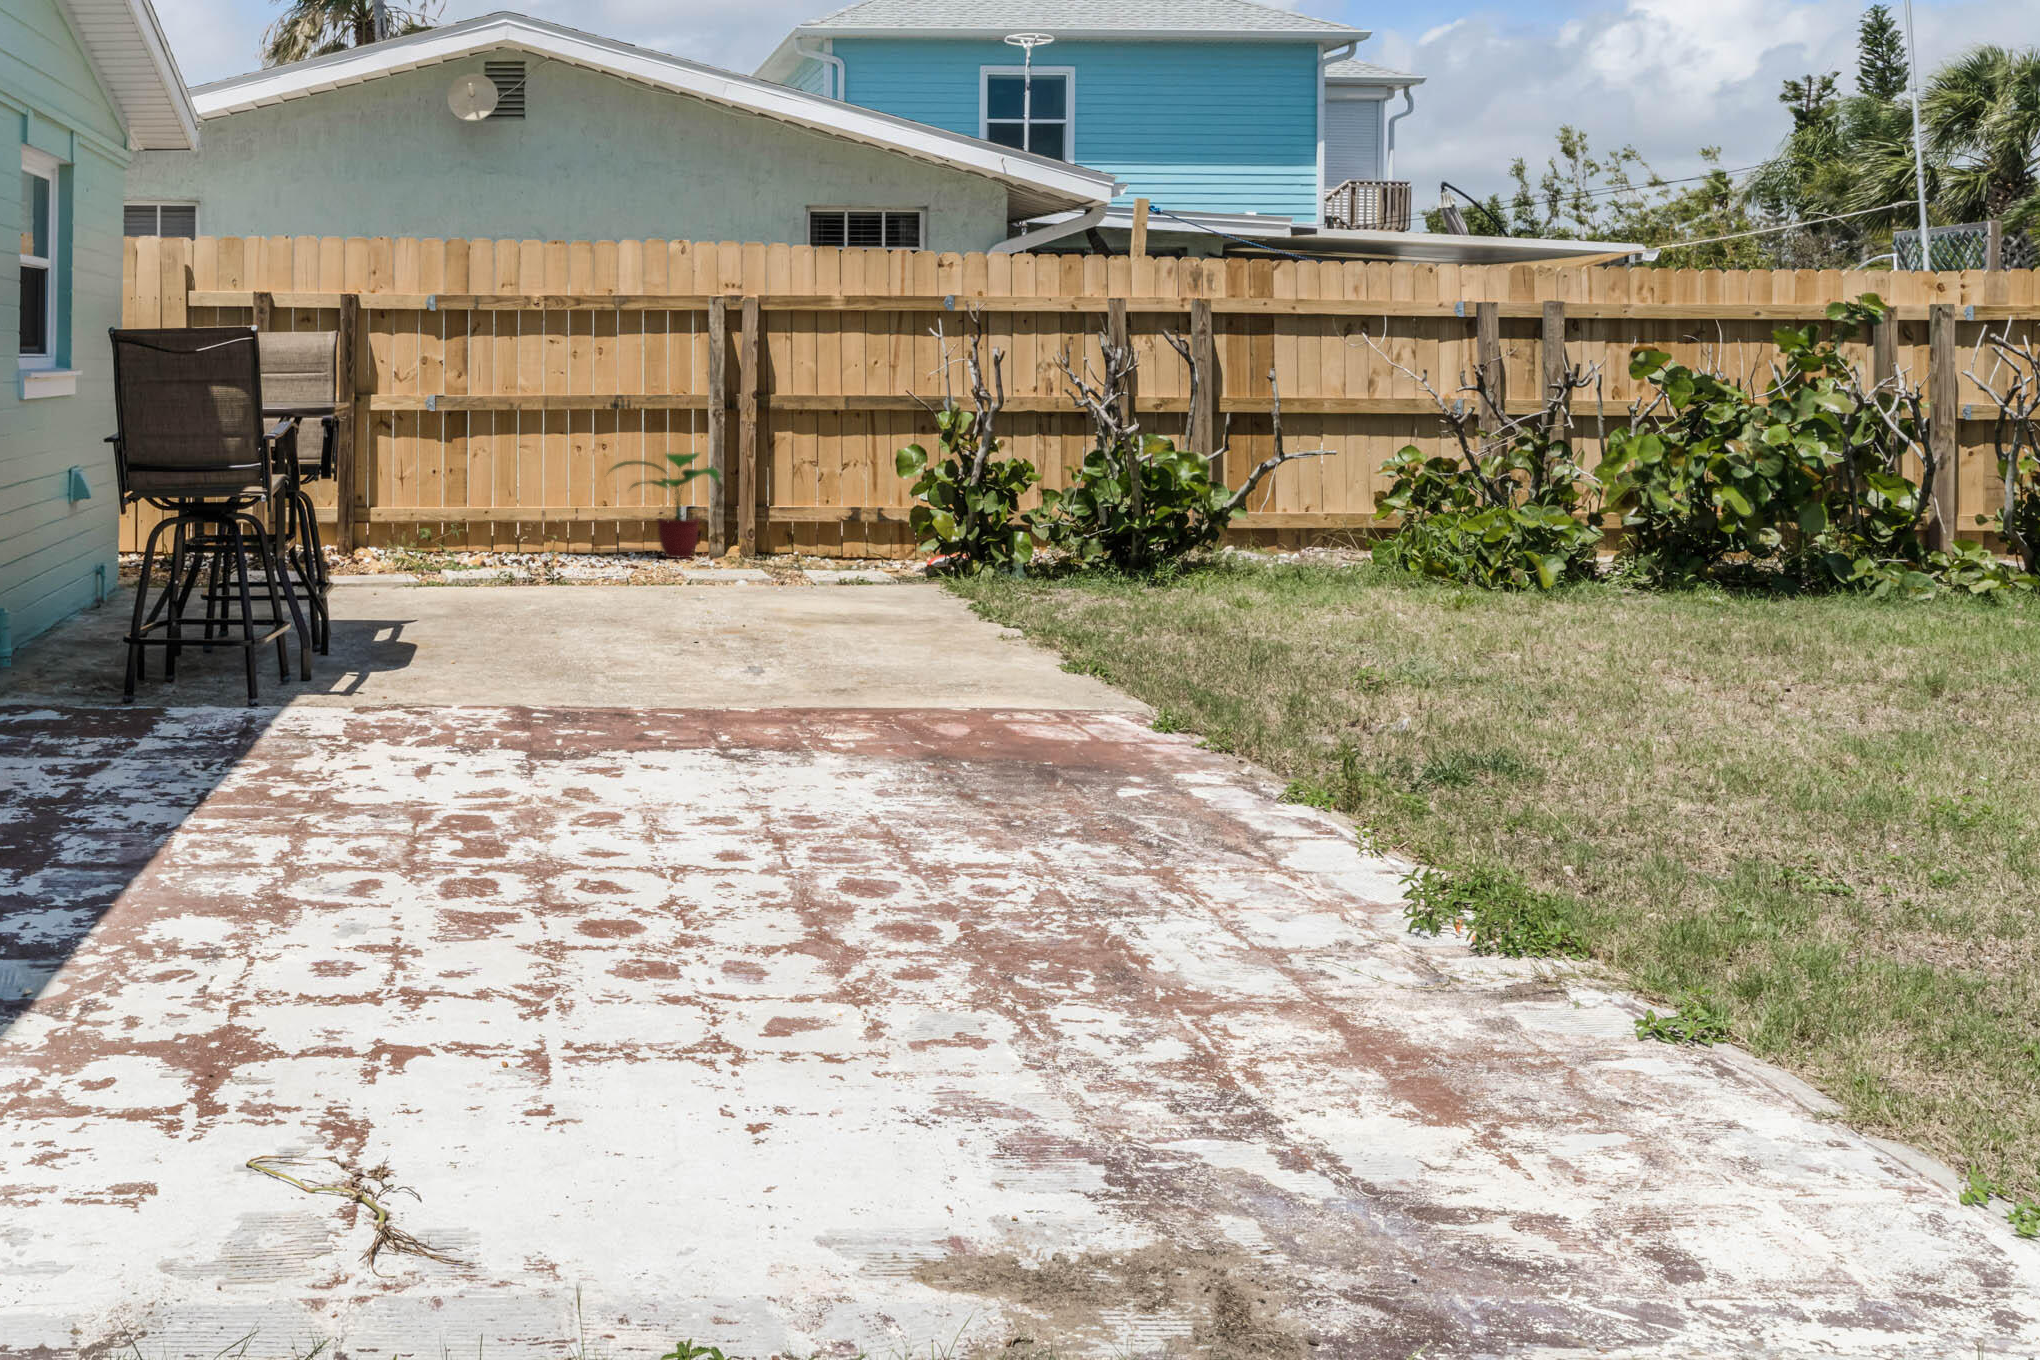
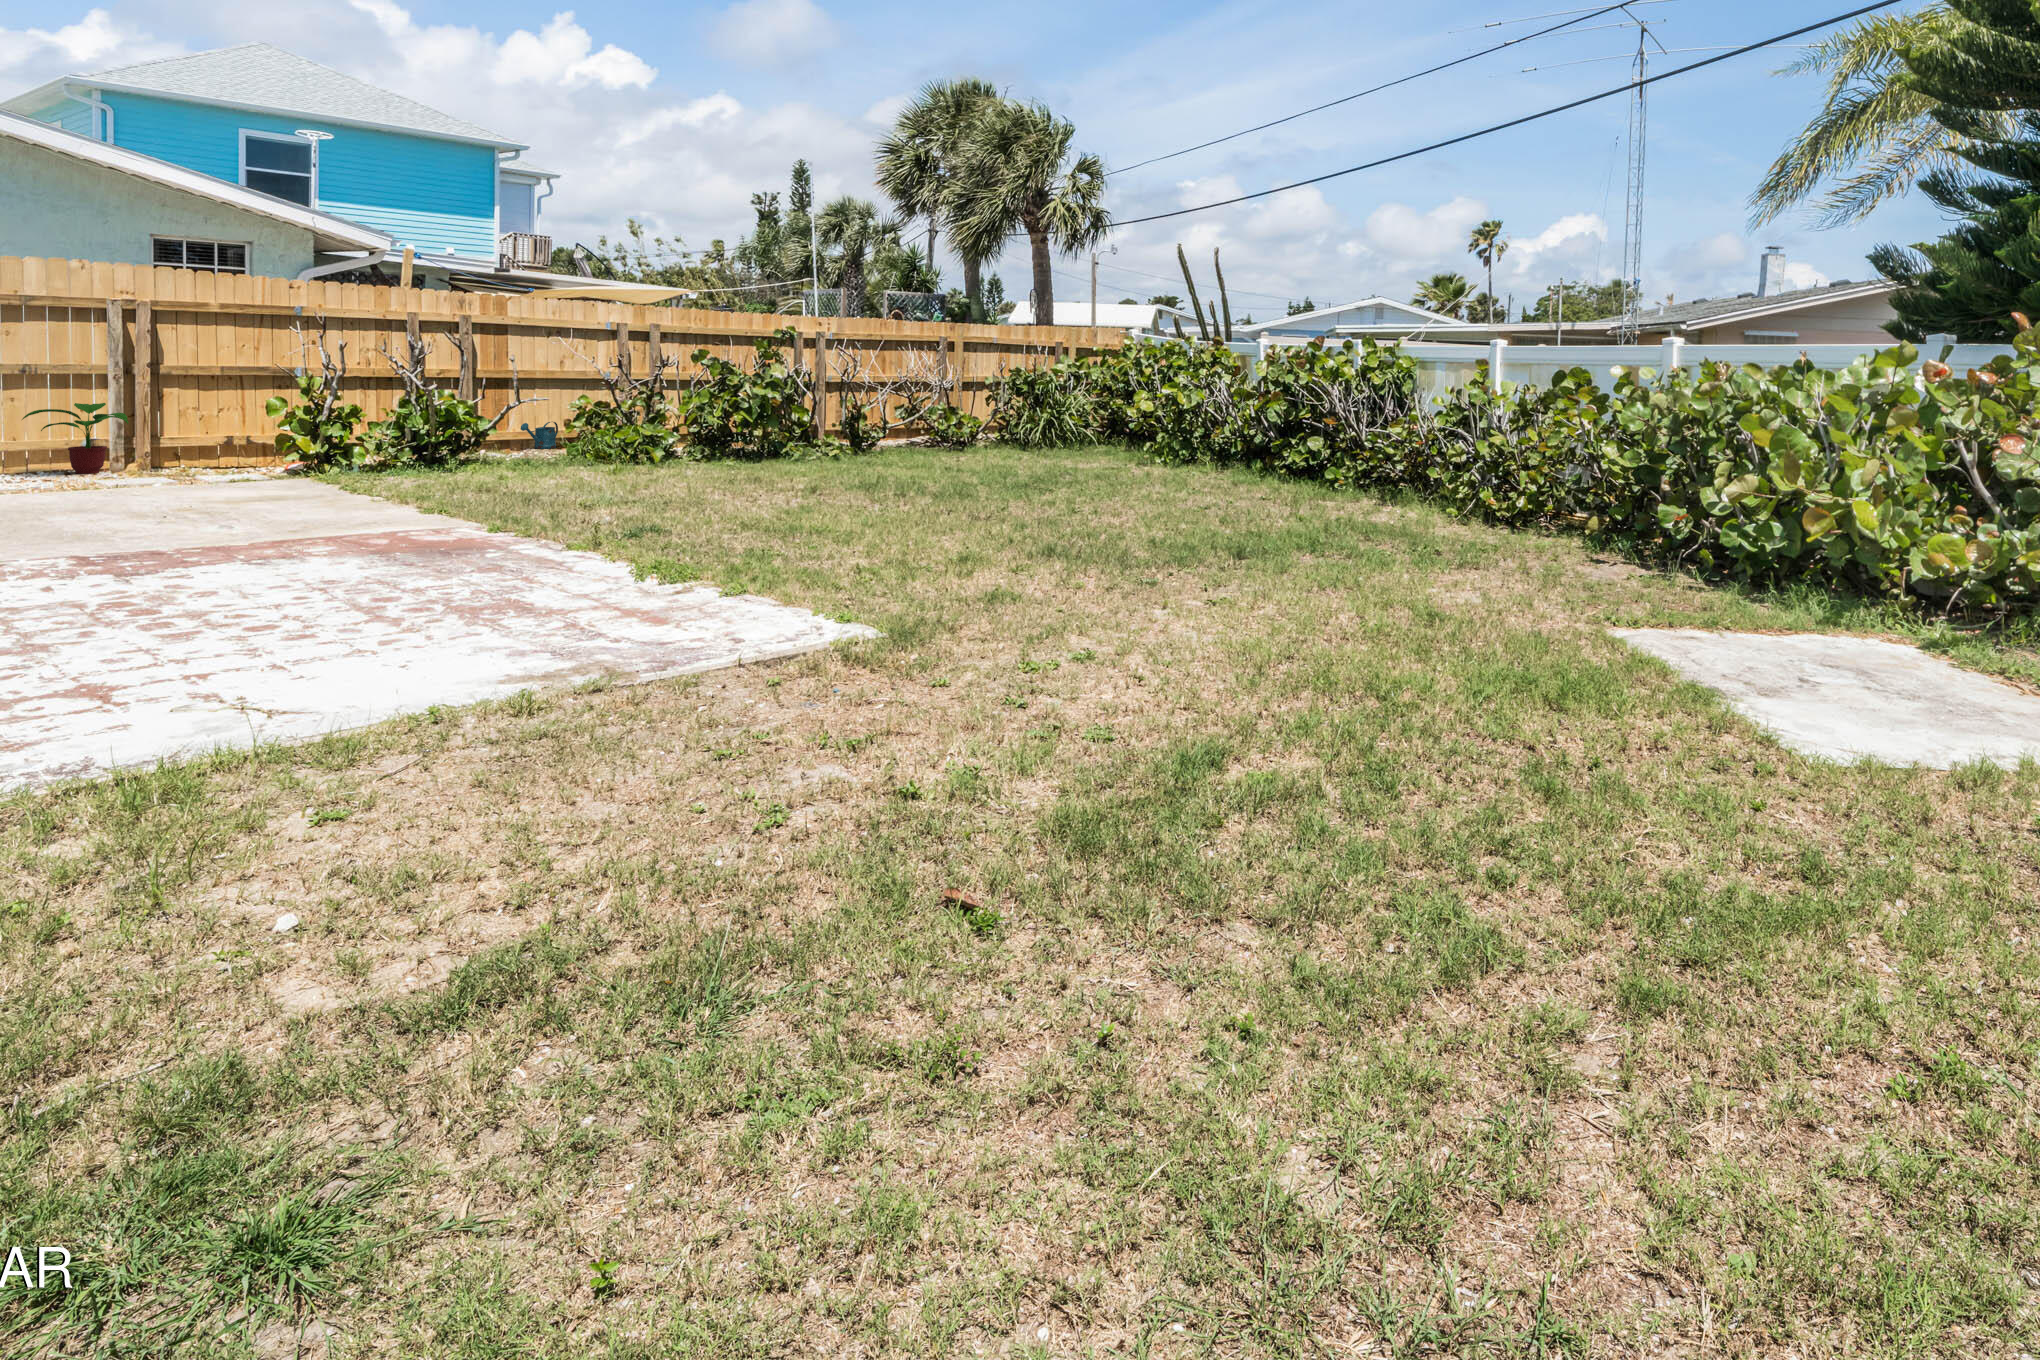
watering can: none [1292,496,1362,548] -> present [521,422,558,449]

